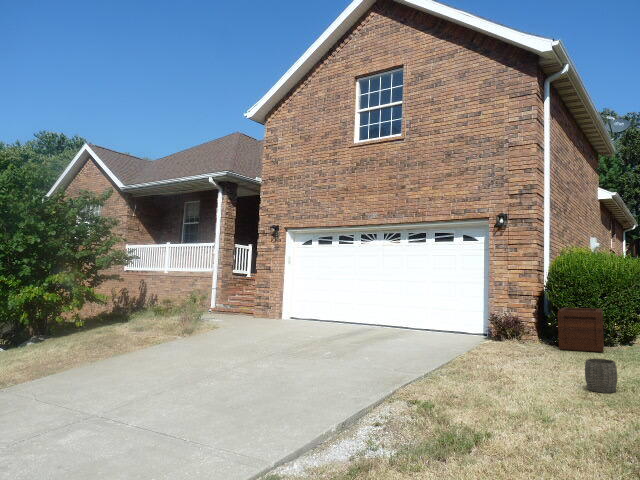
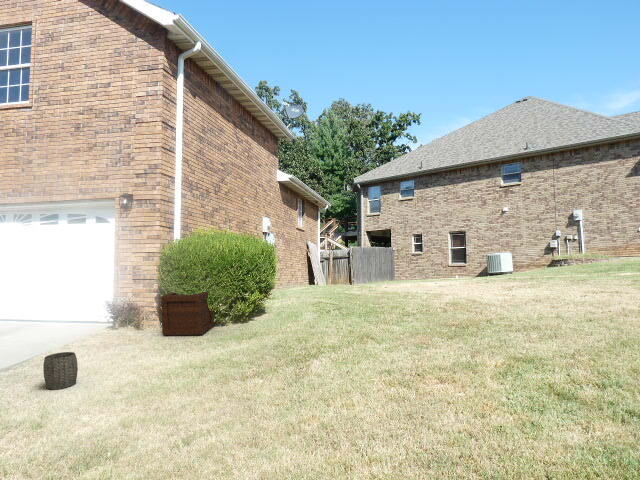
woven basket: present [585,359,617,393] -> present [43,352,78,389]

